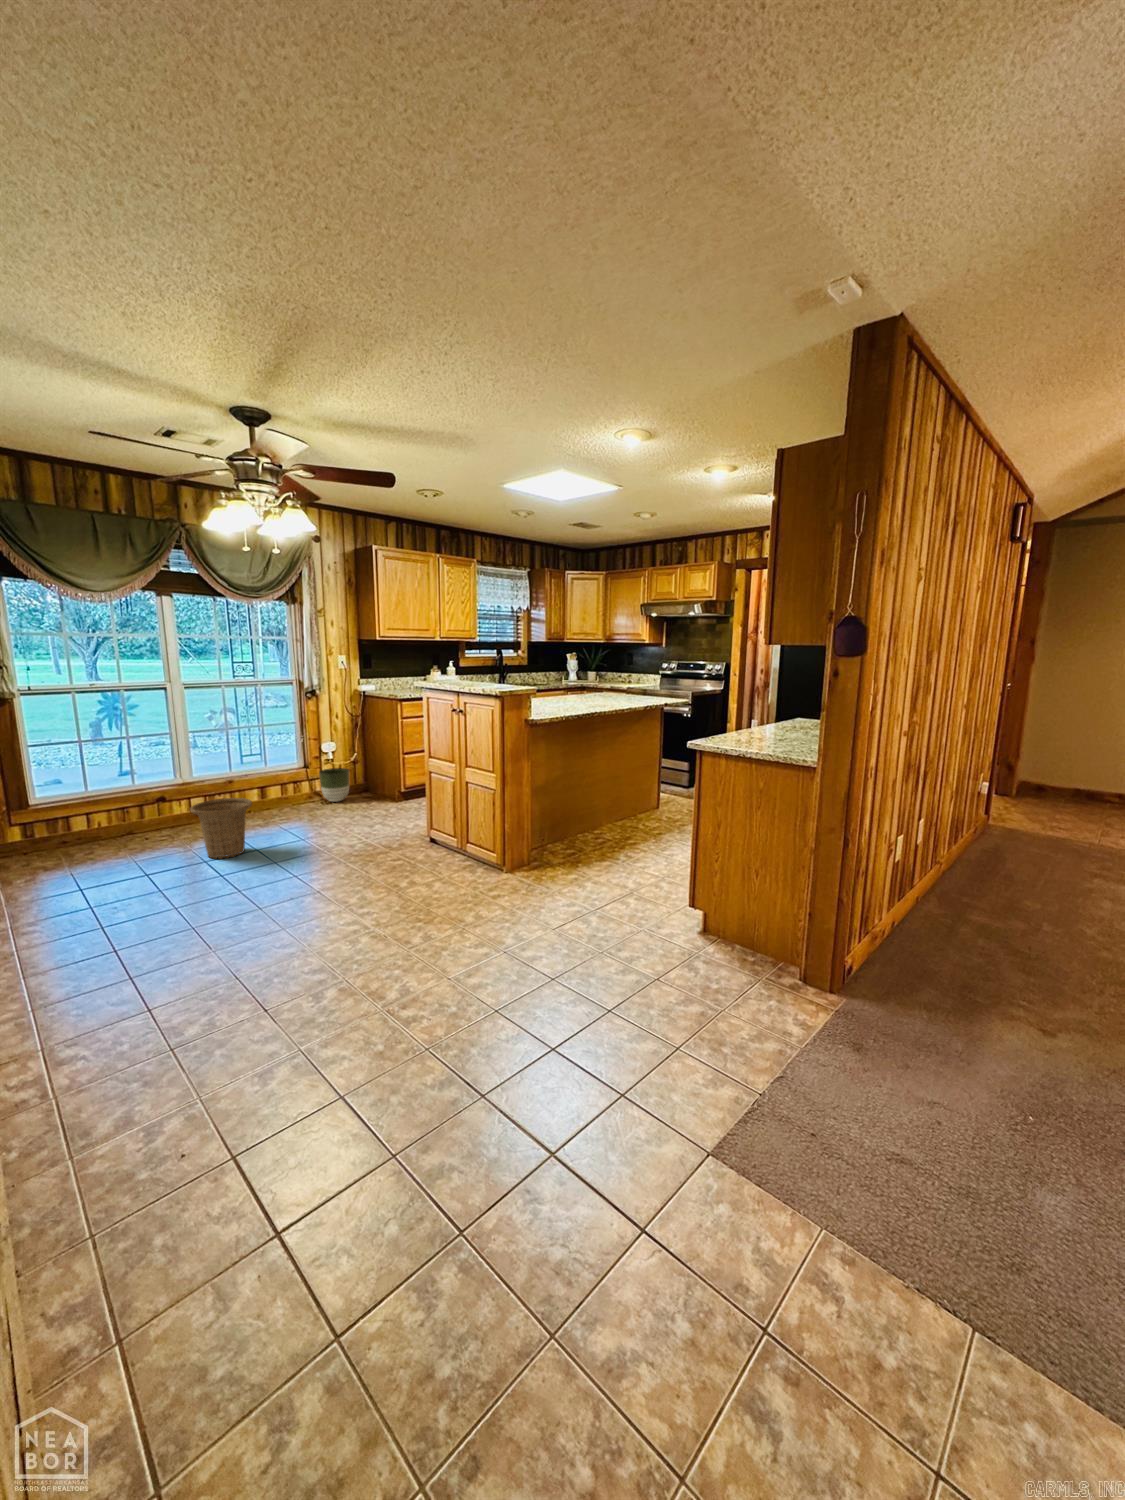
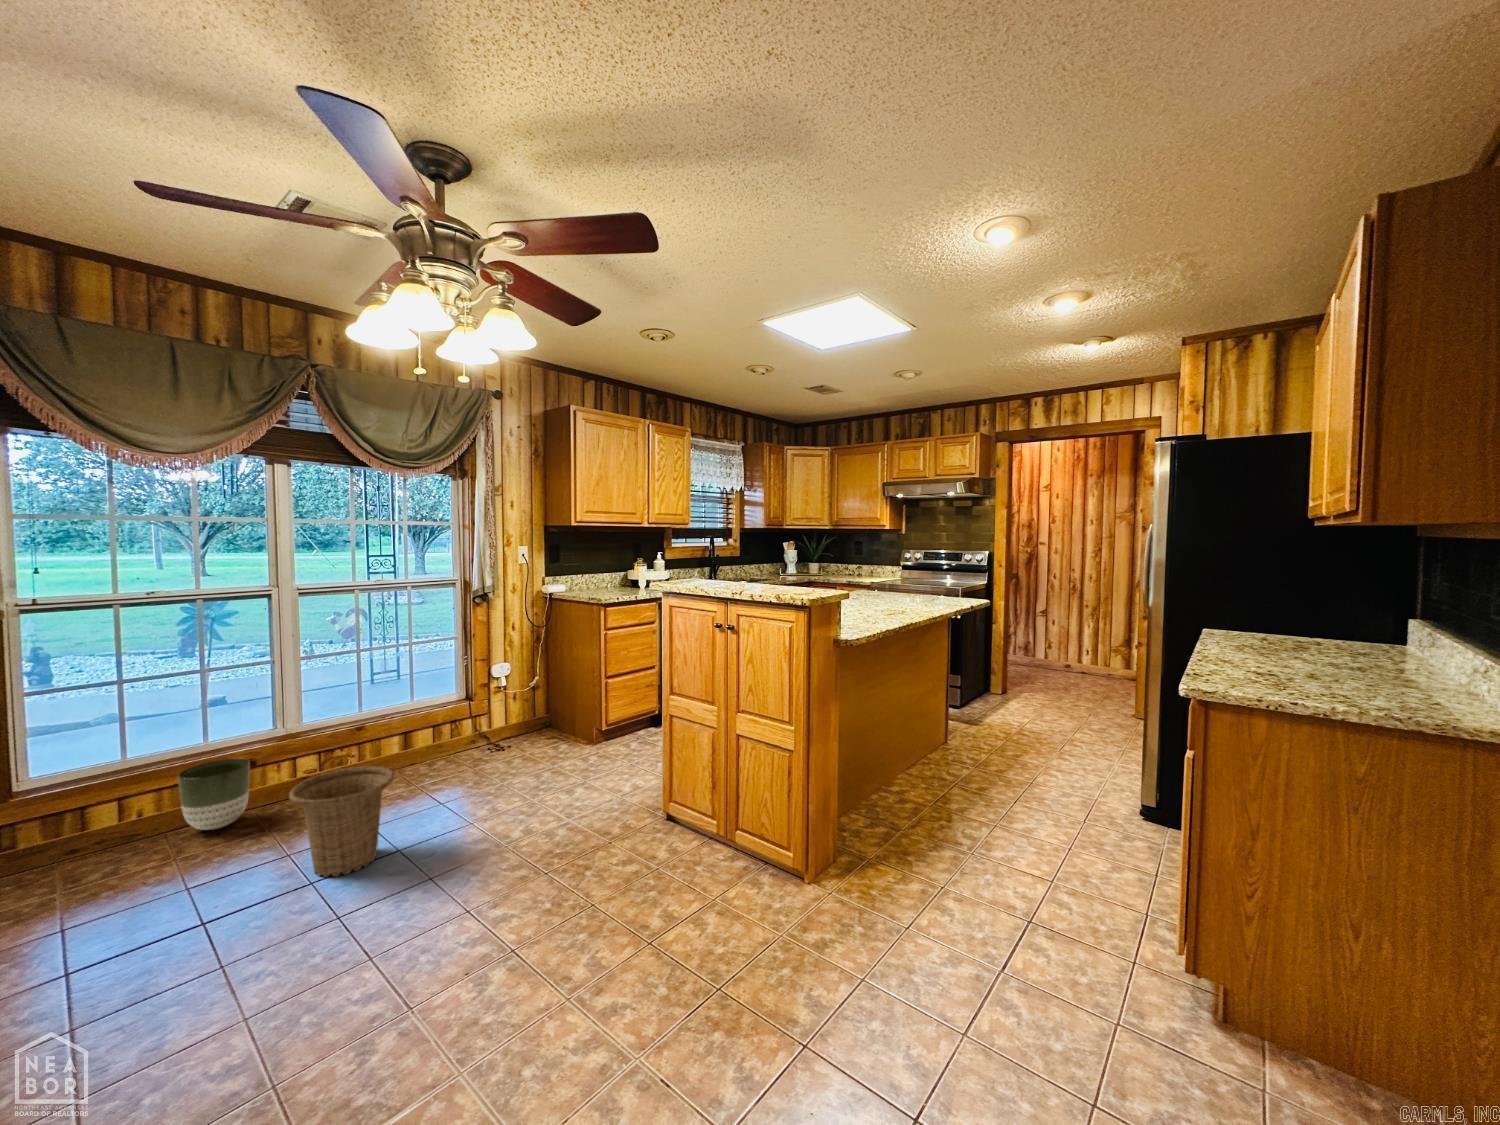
planter: present [319,768,349,802] -> present [178,758,250,830]

